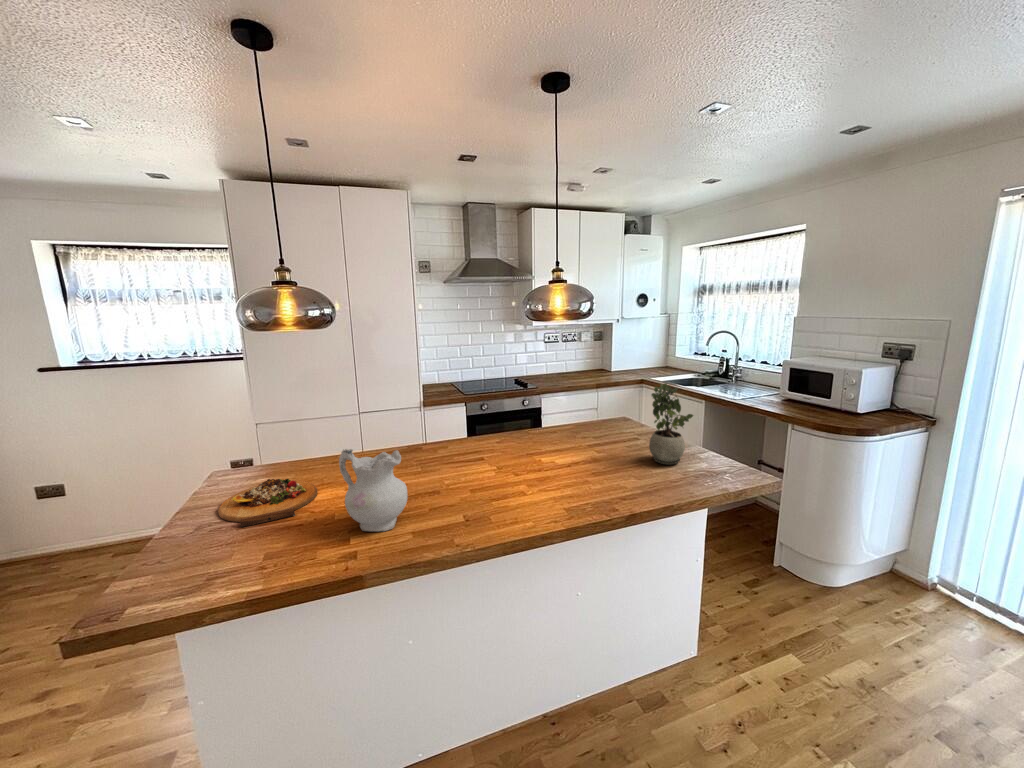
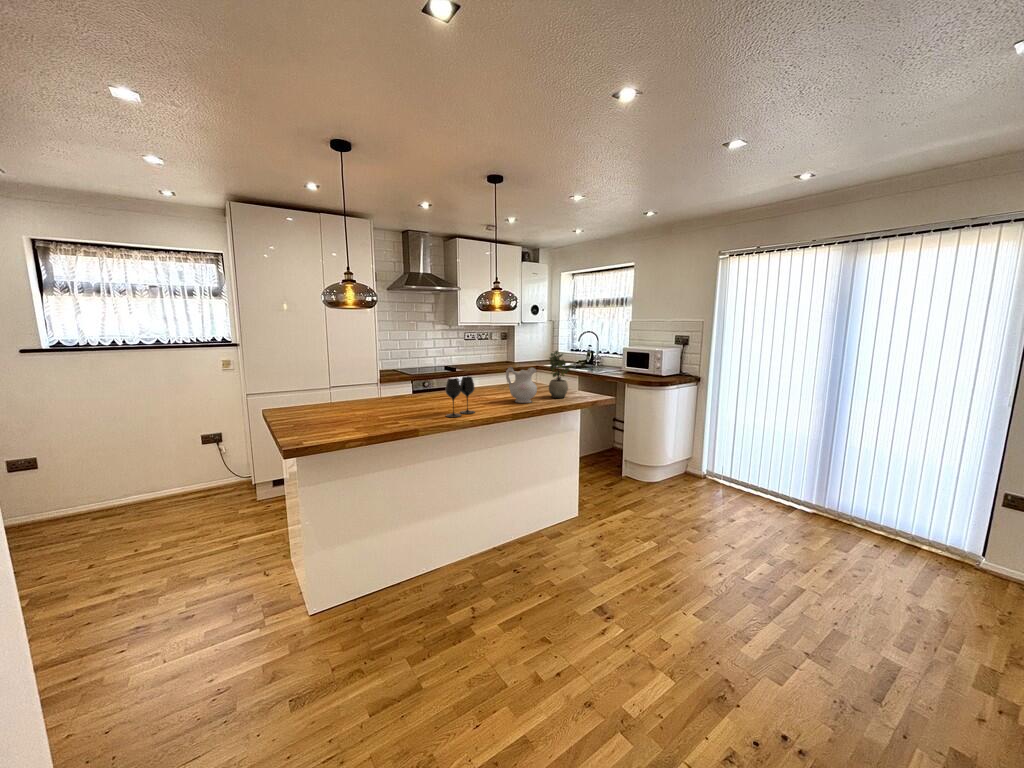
wine glass: none [449,439,507,517] -> present [446,377,475,417]
ceramic pitcher: present [339,449,408,531] -> present [506,367,537,403]
cutting board: present [218,479,317,527] -> none [295,406,355,426]

